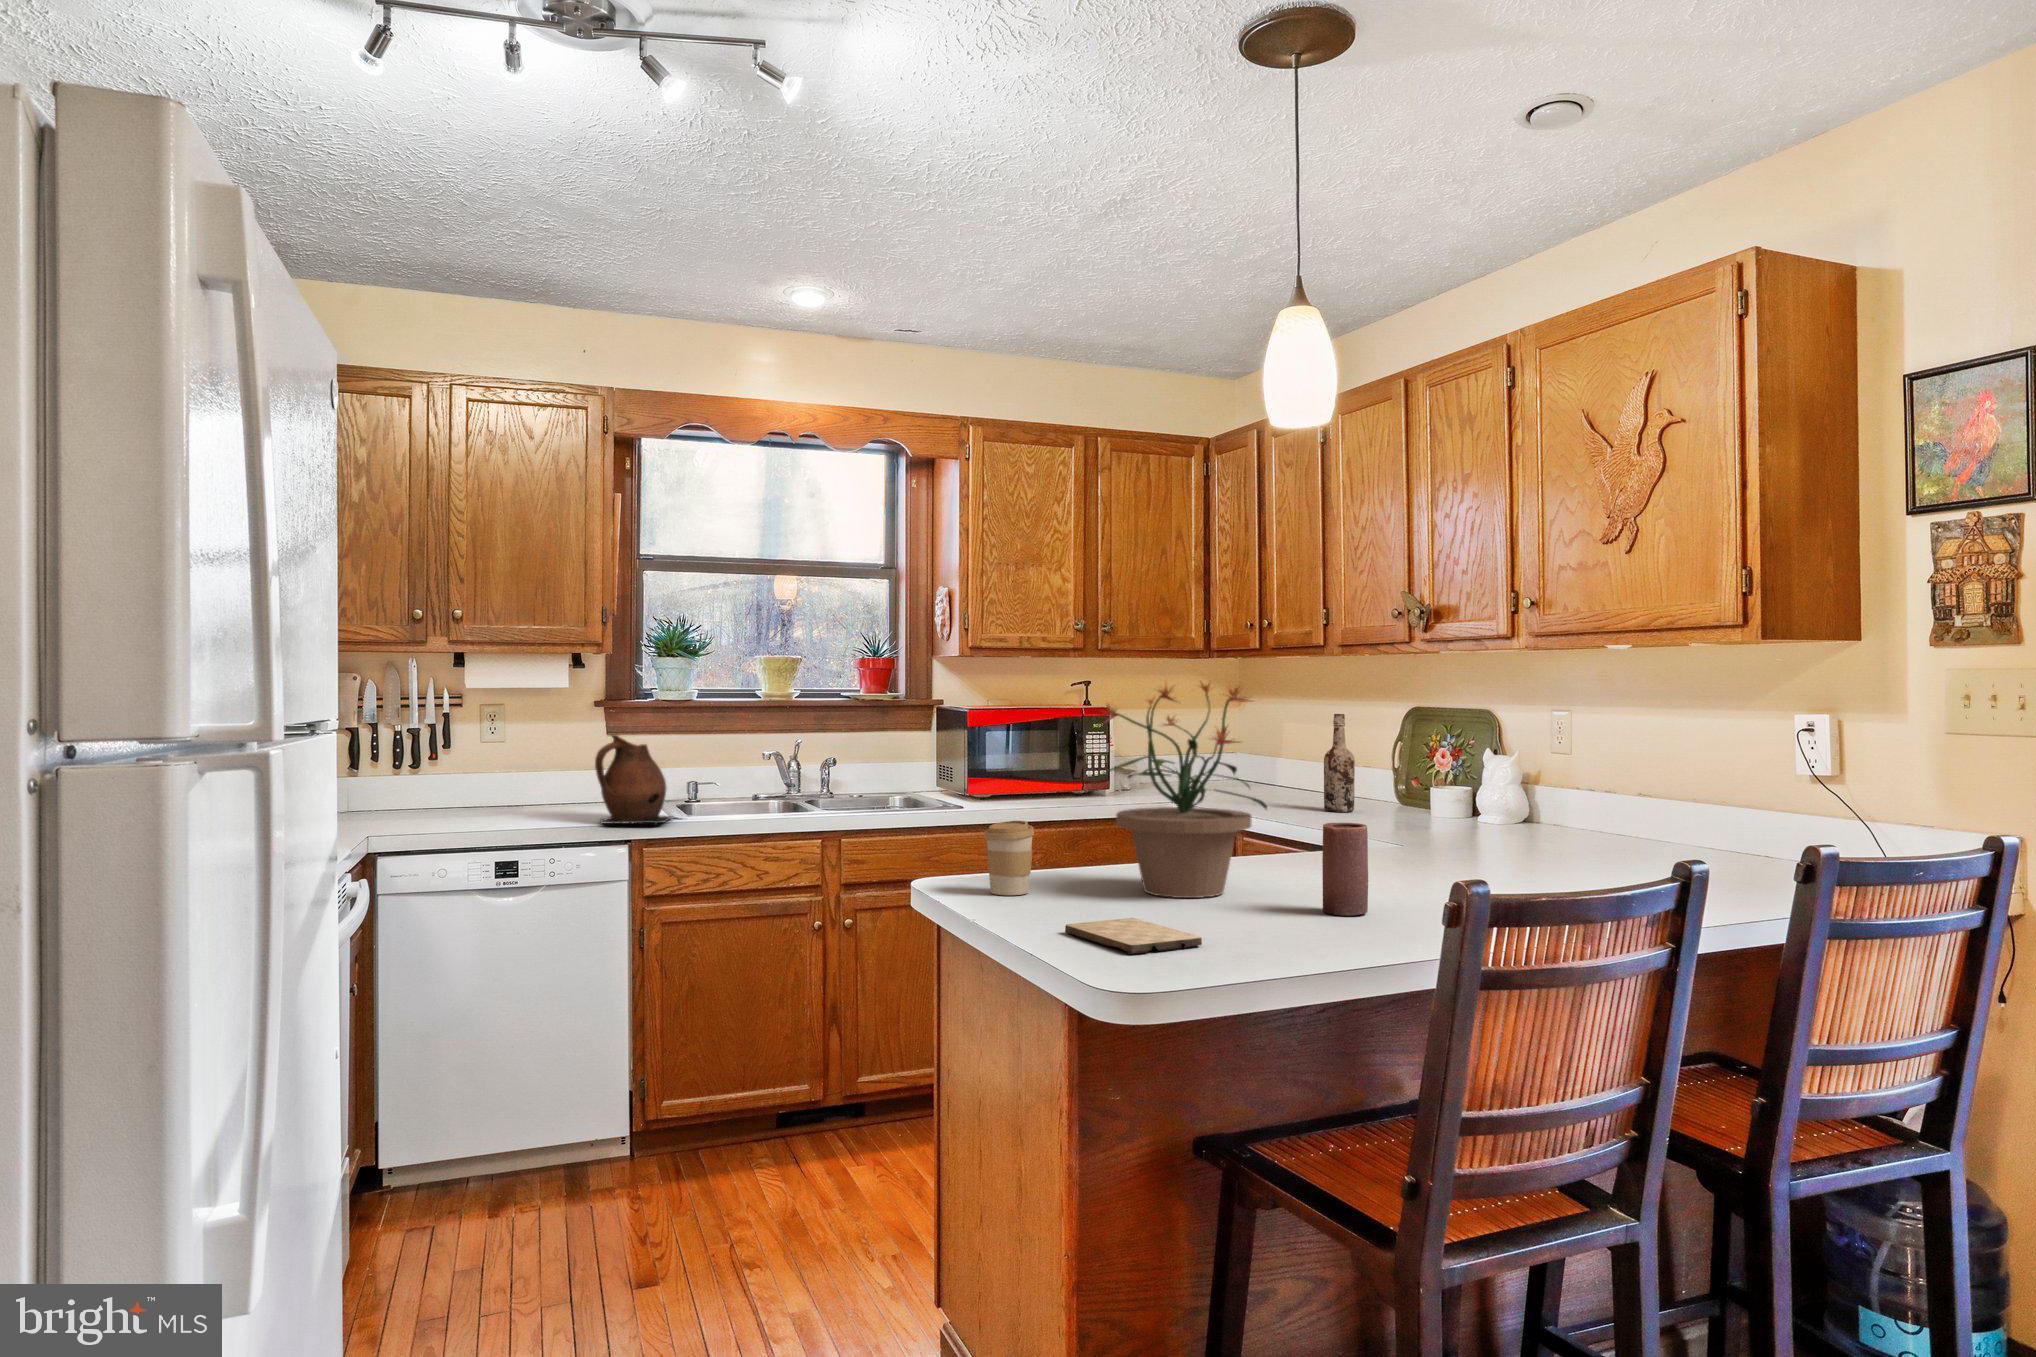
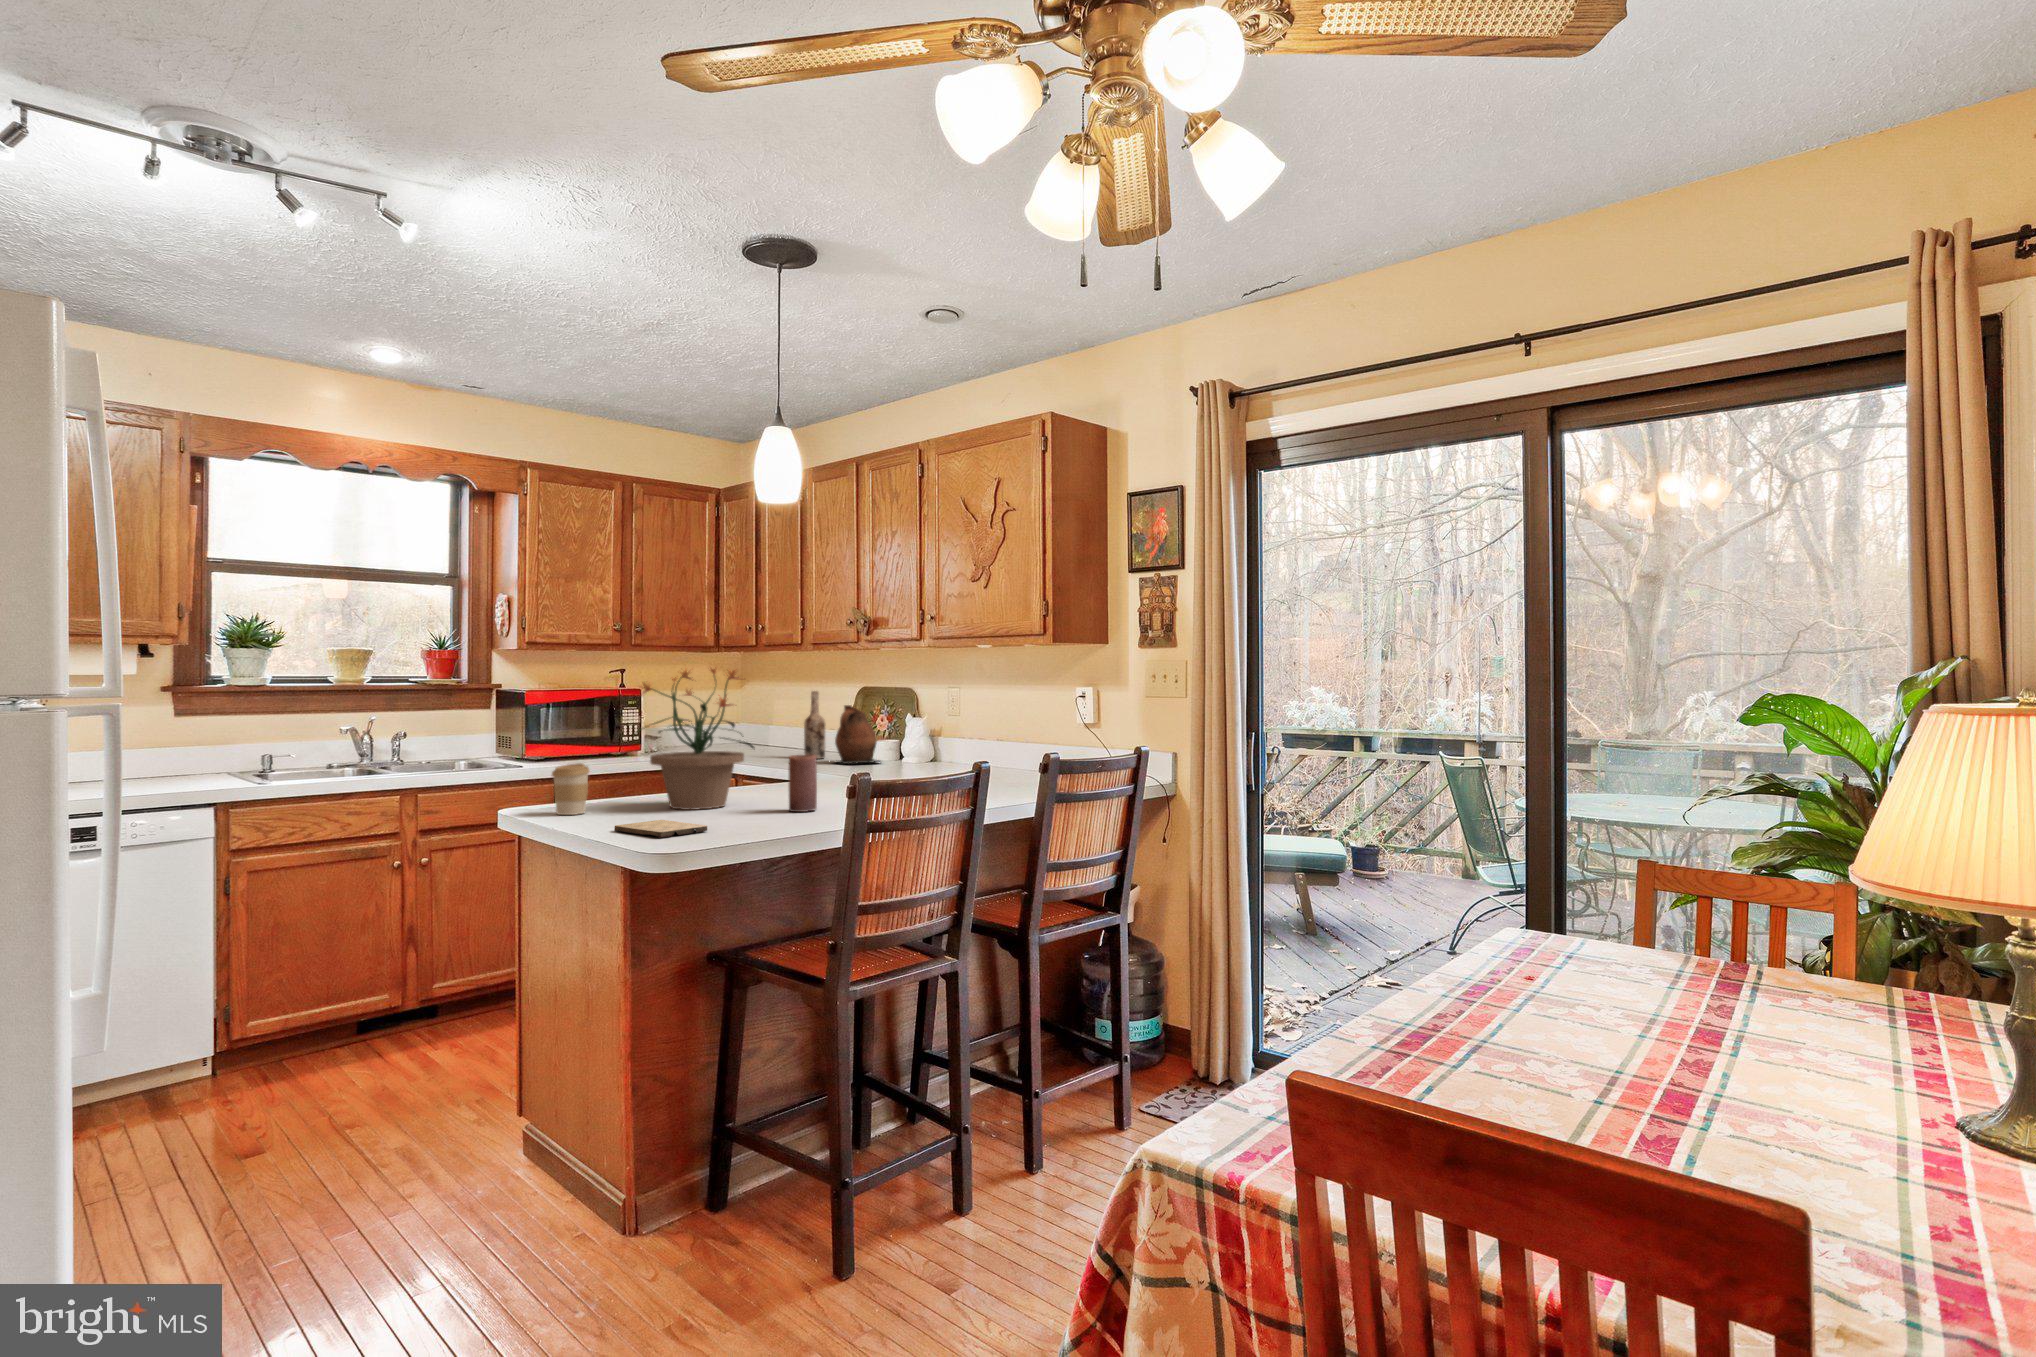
ceramic pitcher: present [595,734,673,824] -> present [835,705,880,764]

